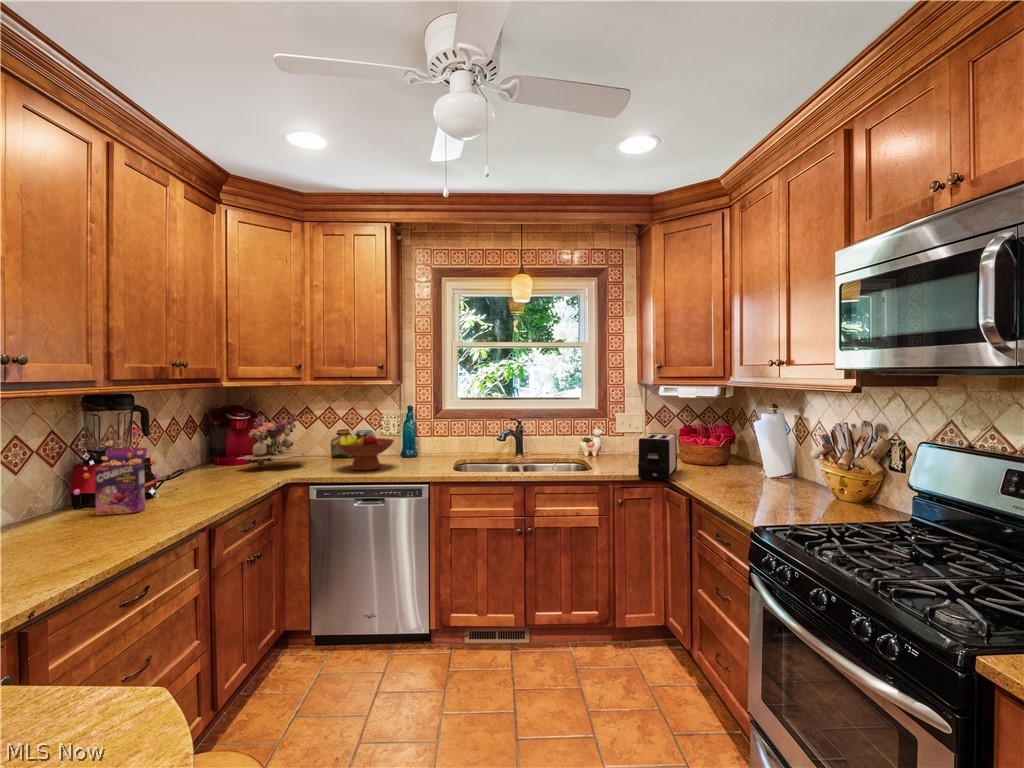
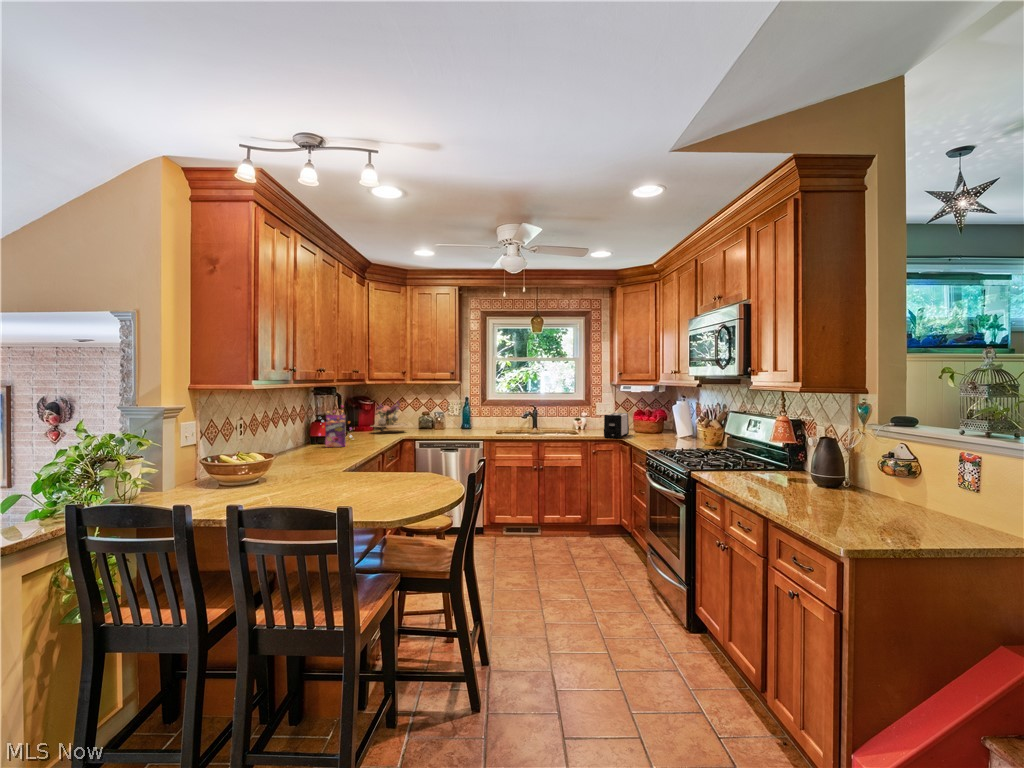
fruit bowl: present [336,433,394,470] -> none [427,412,461,434]

